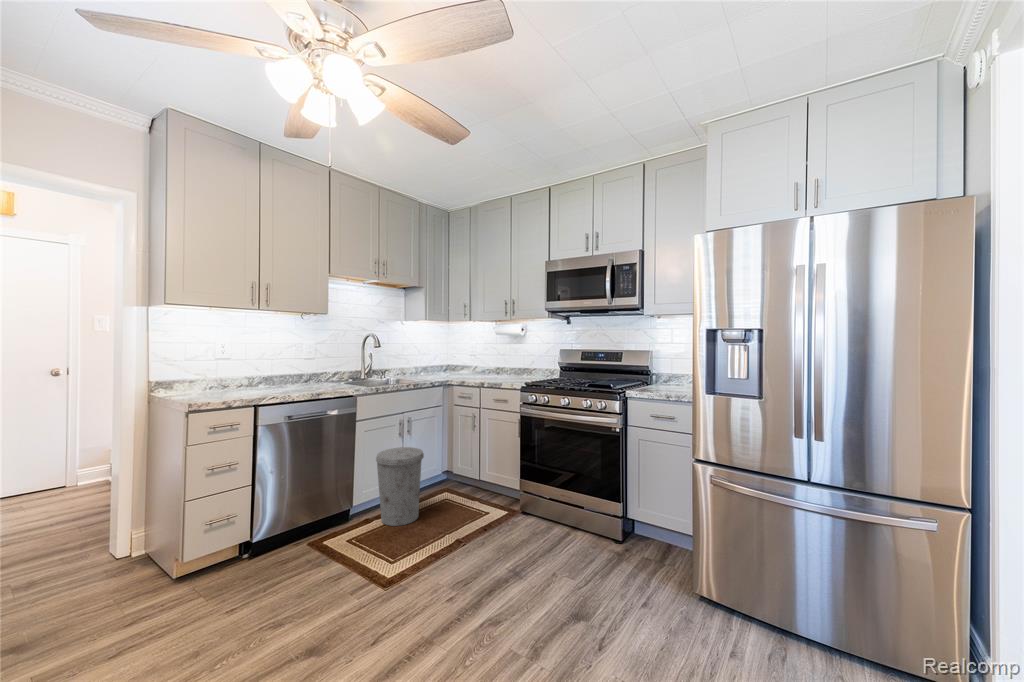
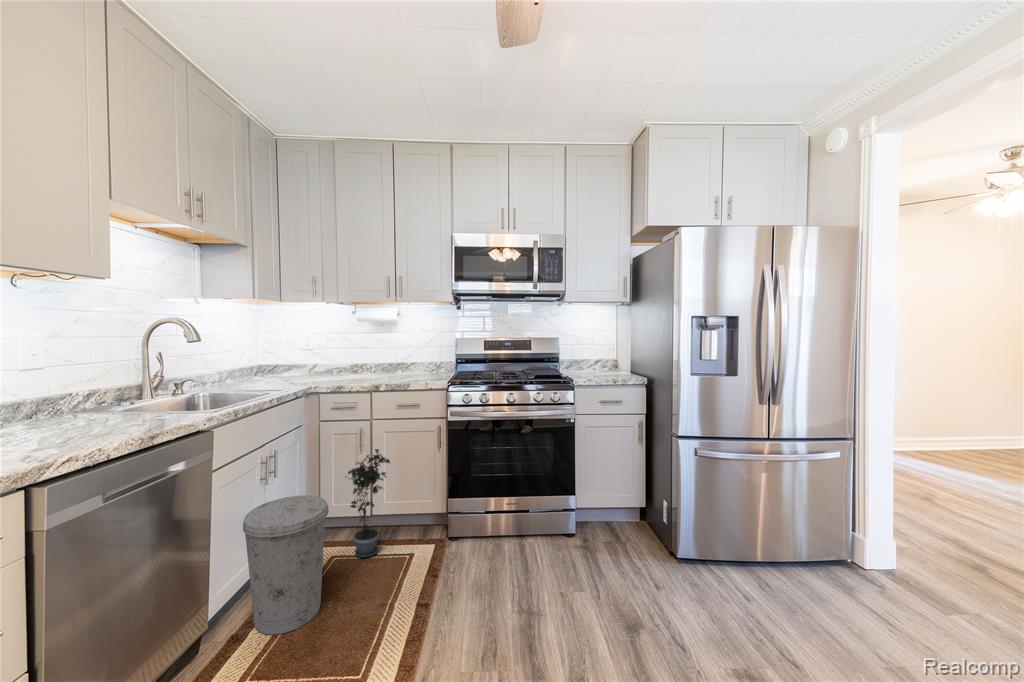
potted plant: none [447,429,481,505] -> present [348,449,390,557]

